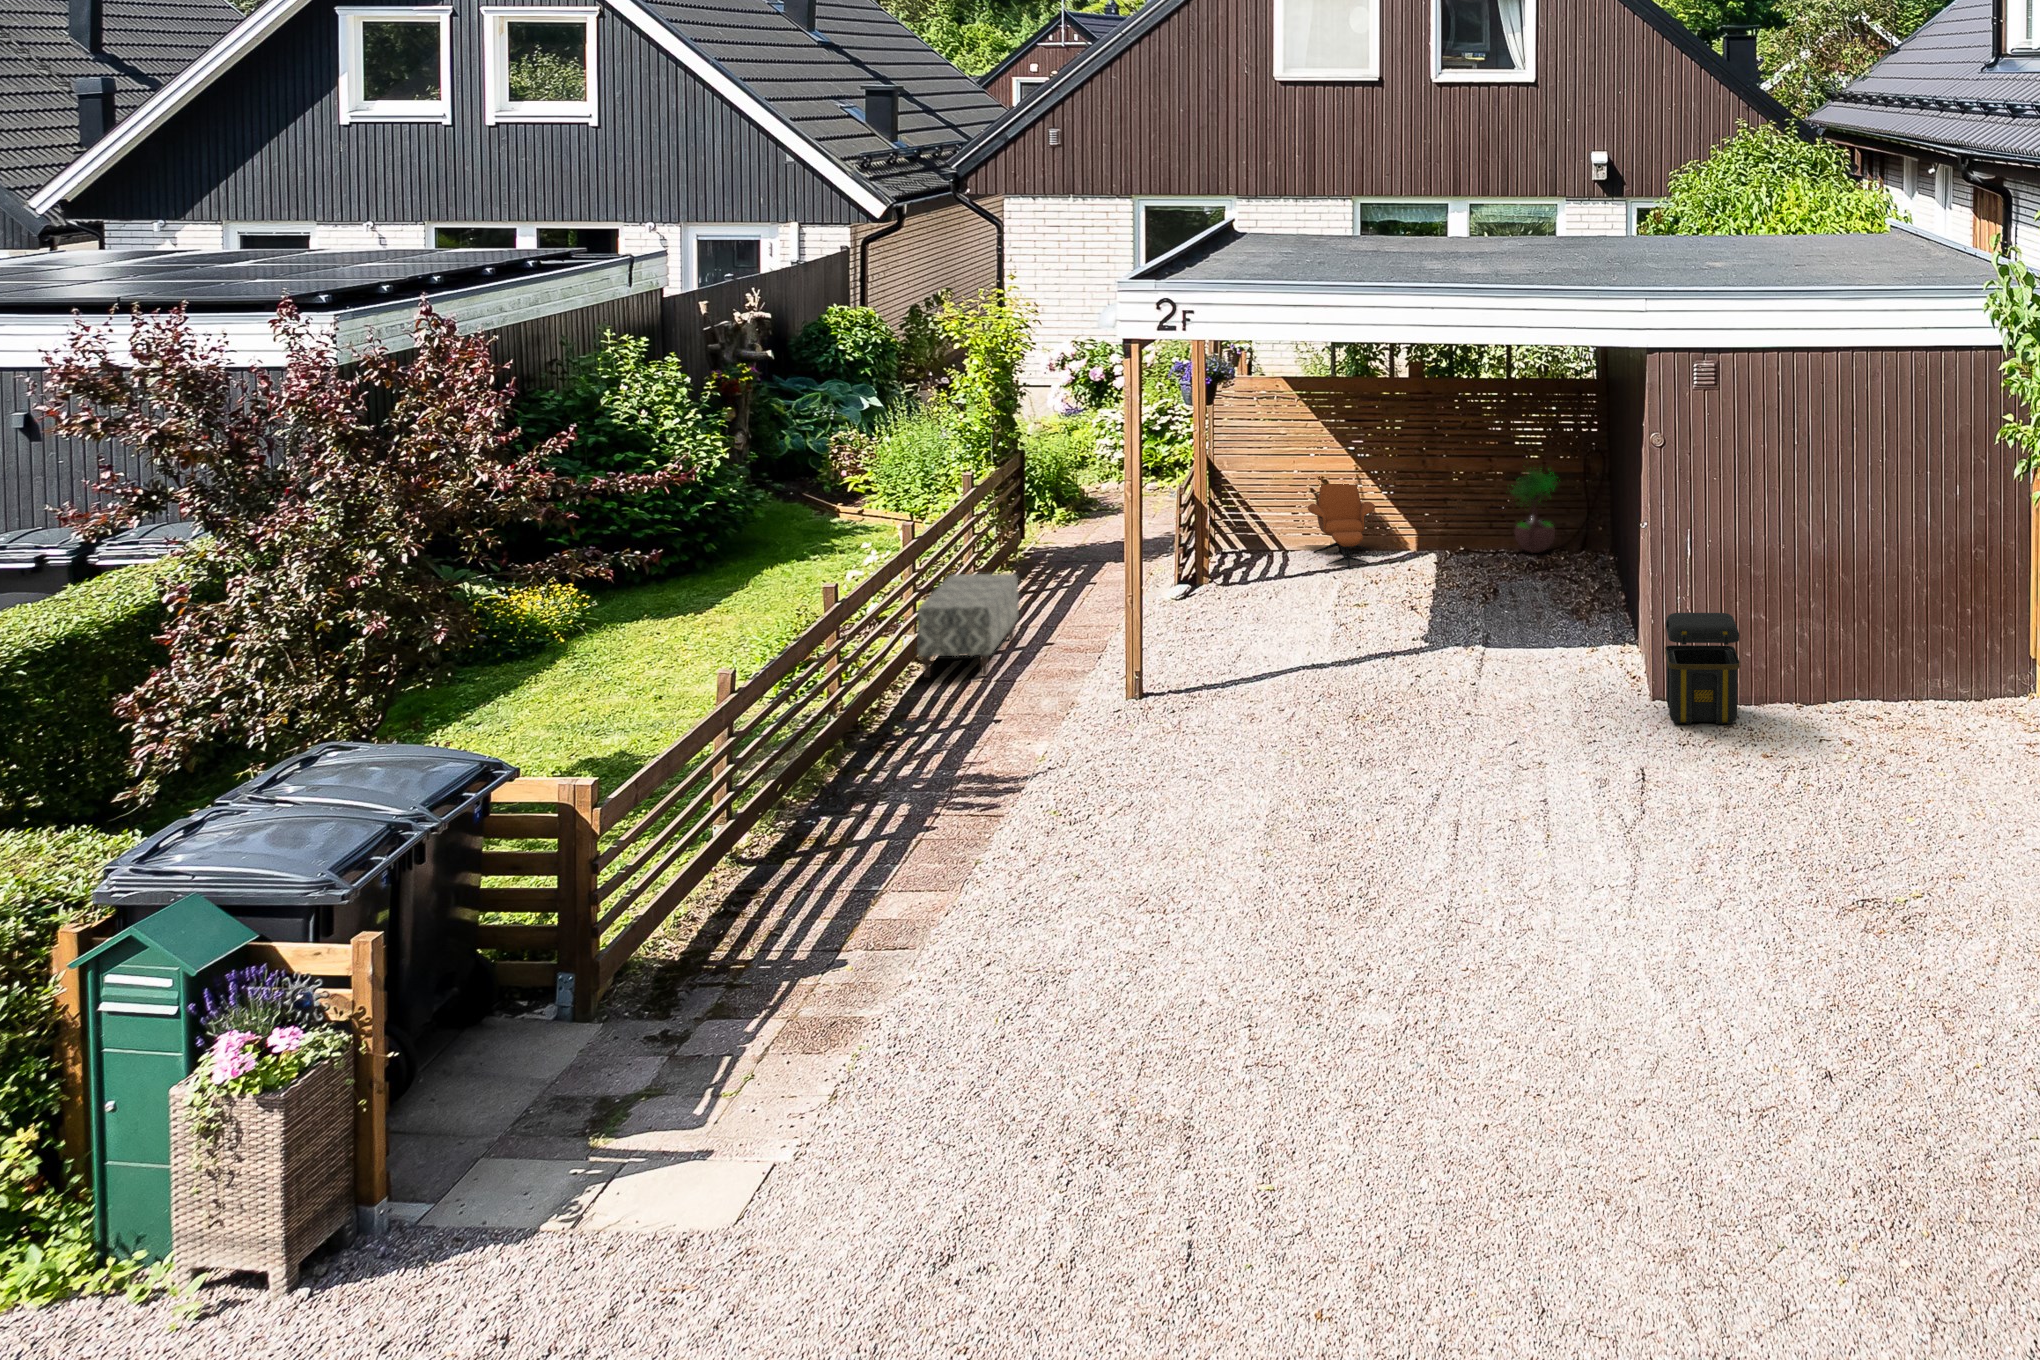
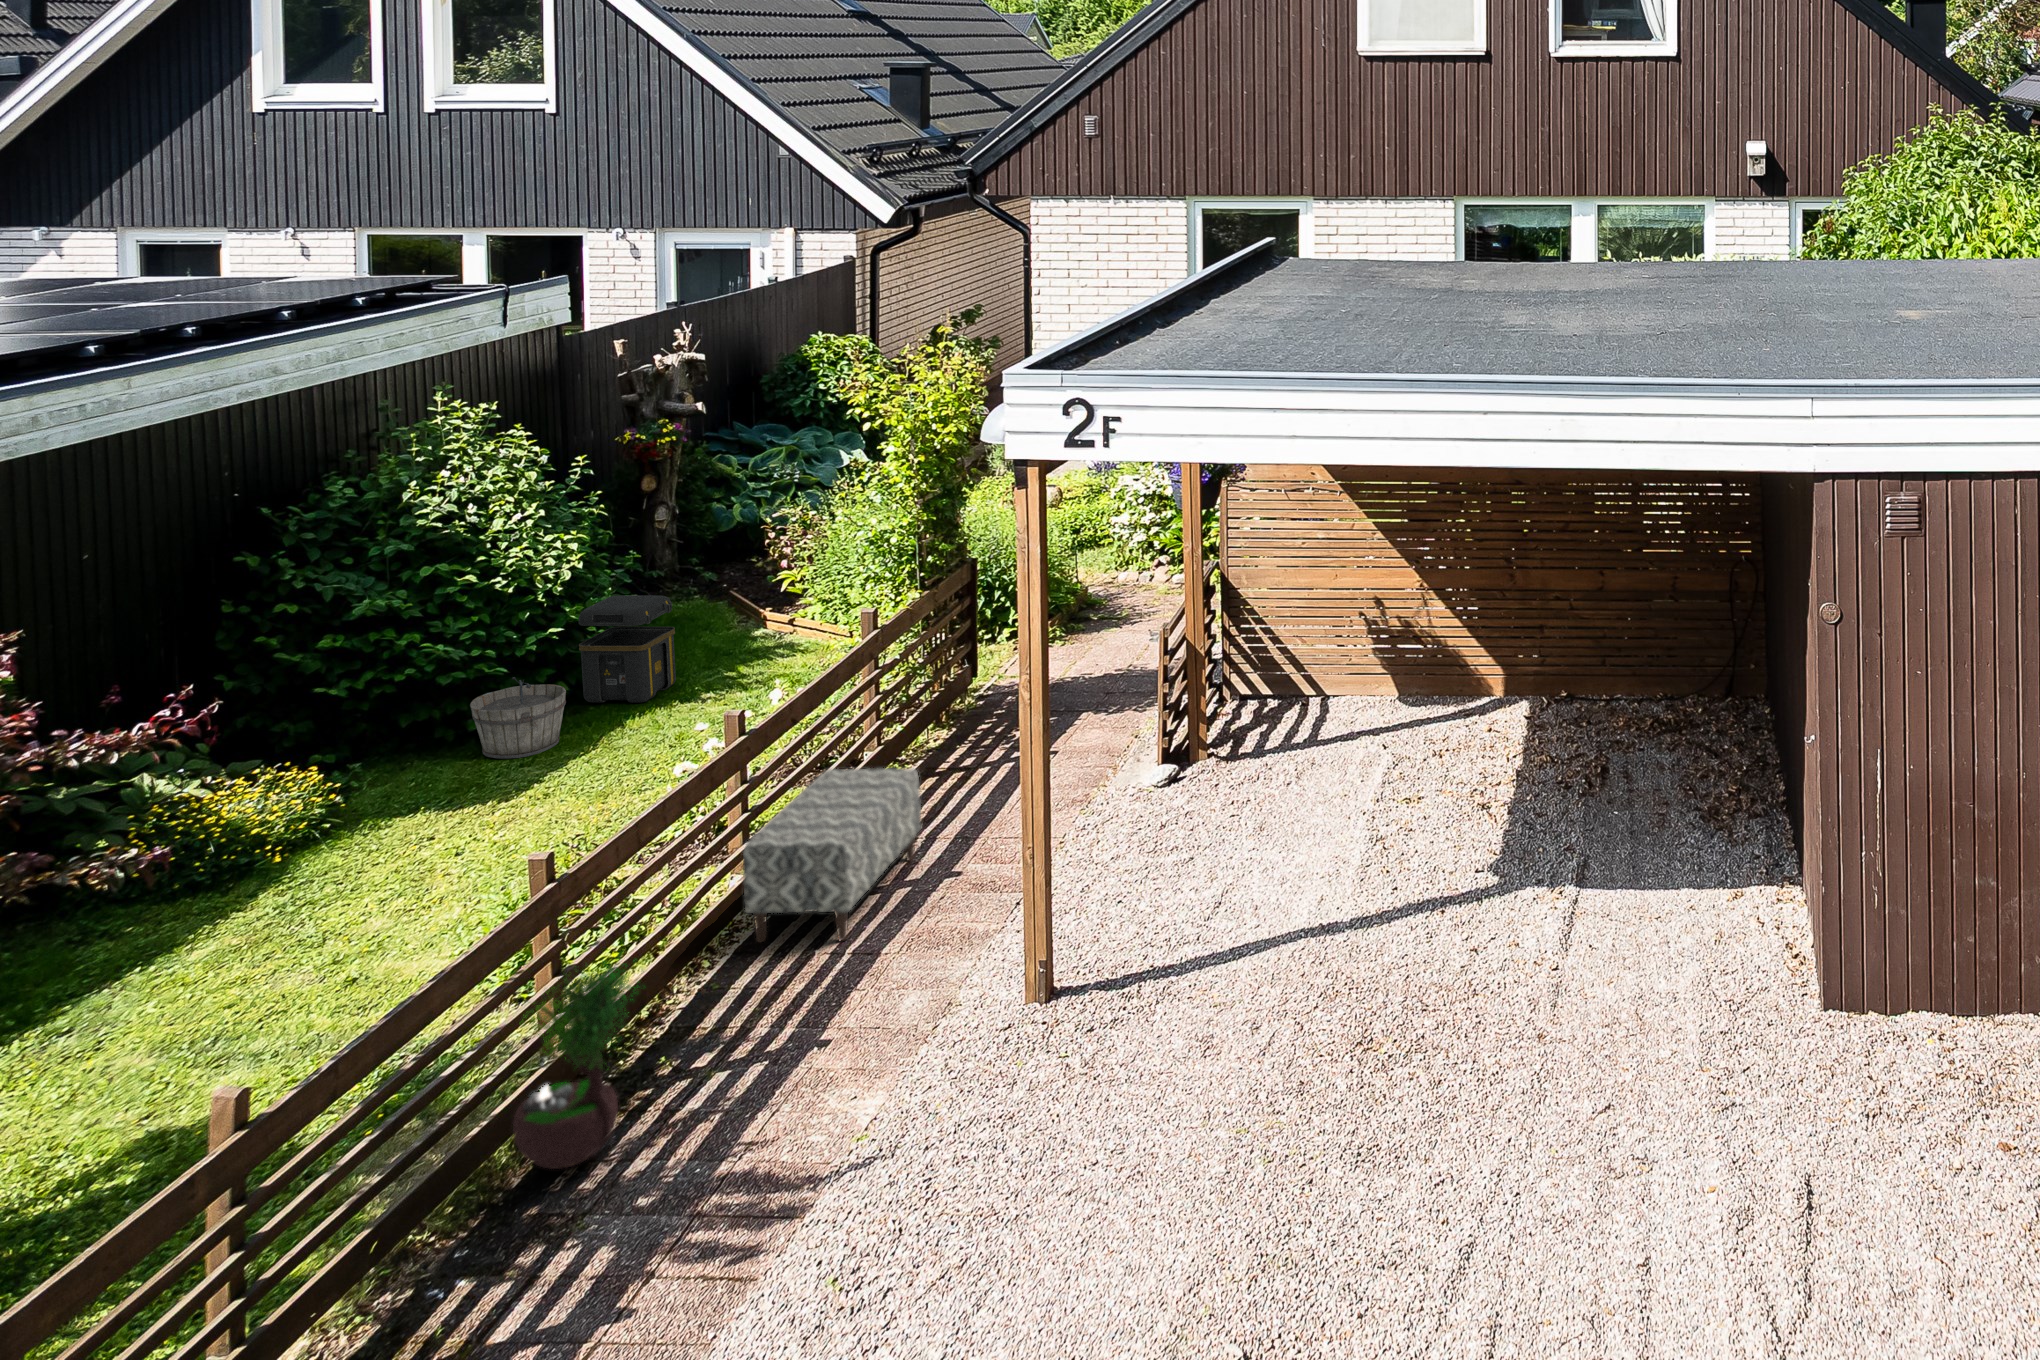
potted tree: present [1508,468,1555,553] -> present [513,961,638,1169]
lounge chair: present [1308,476,1375,569] -> none [1356,576,1445,722]
wooden bucket: none [649,533,717,592] -> present [470,677,566,759]
toolbox: present [1665,613,1740,724] -> present [578,595,676,703]

